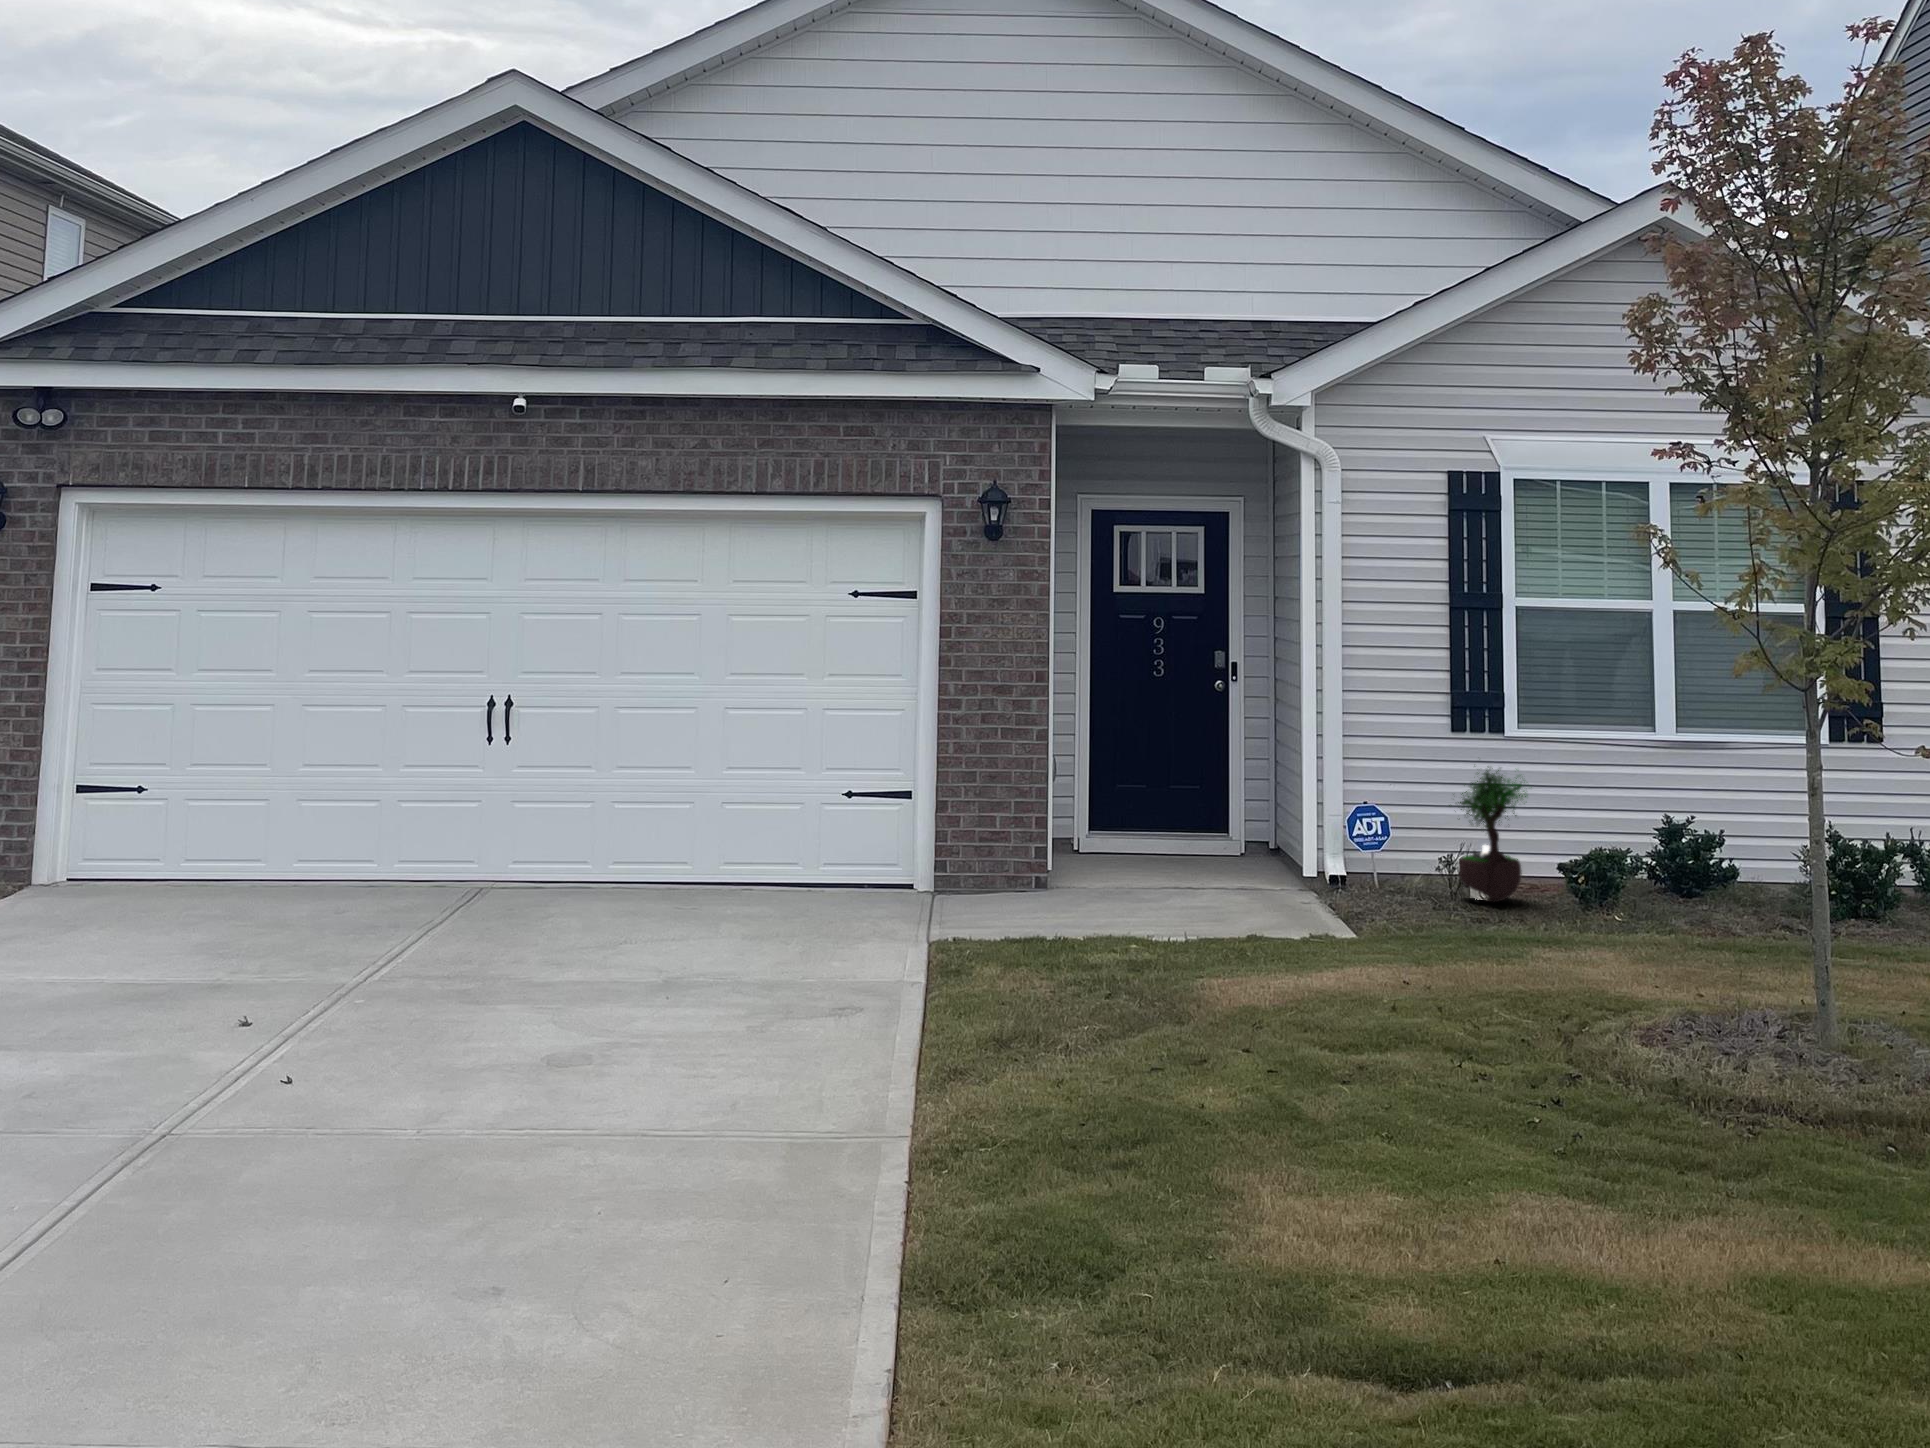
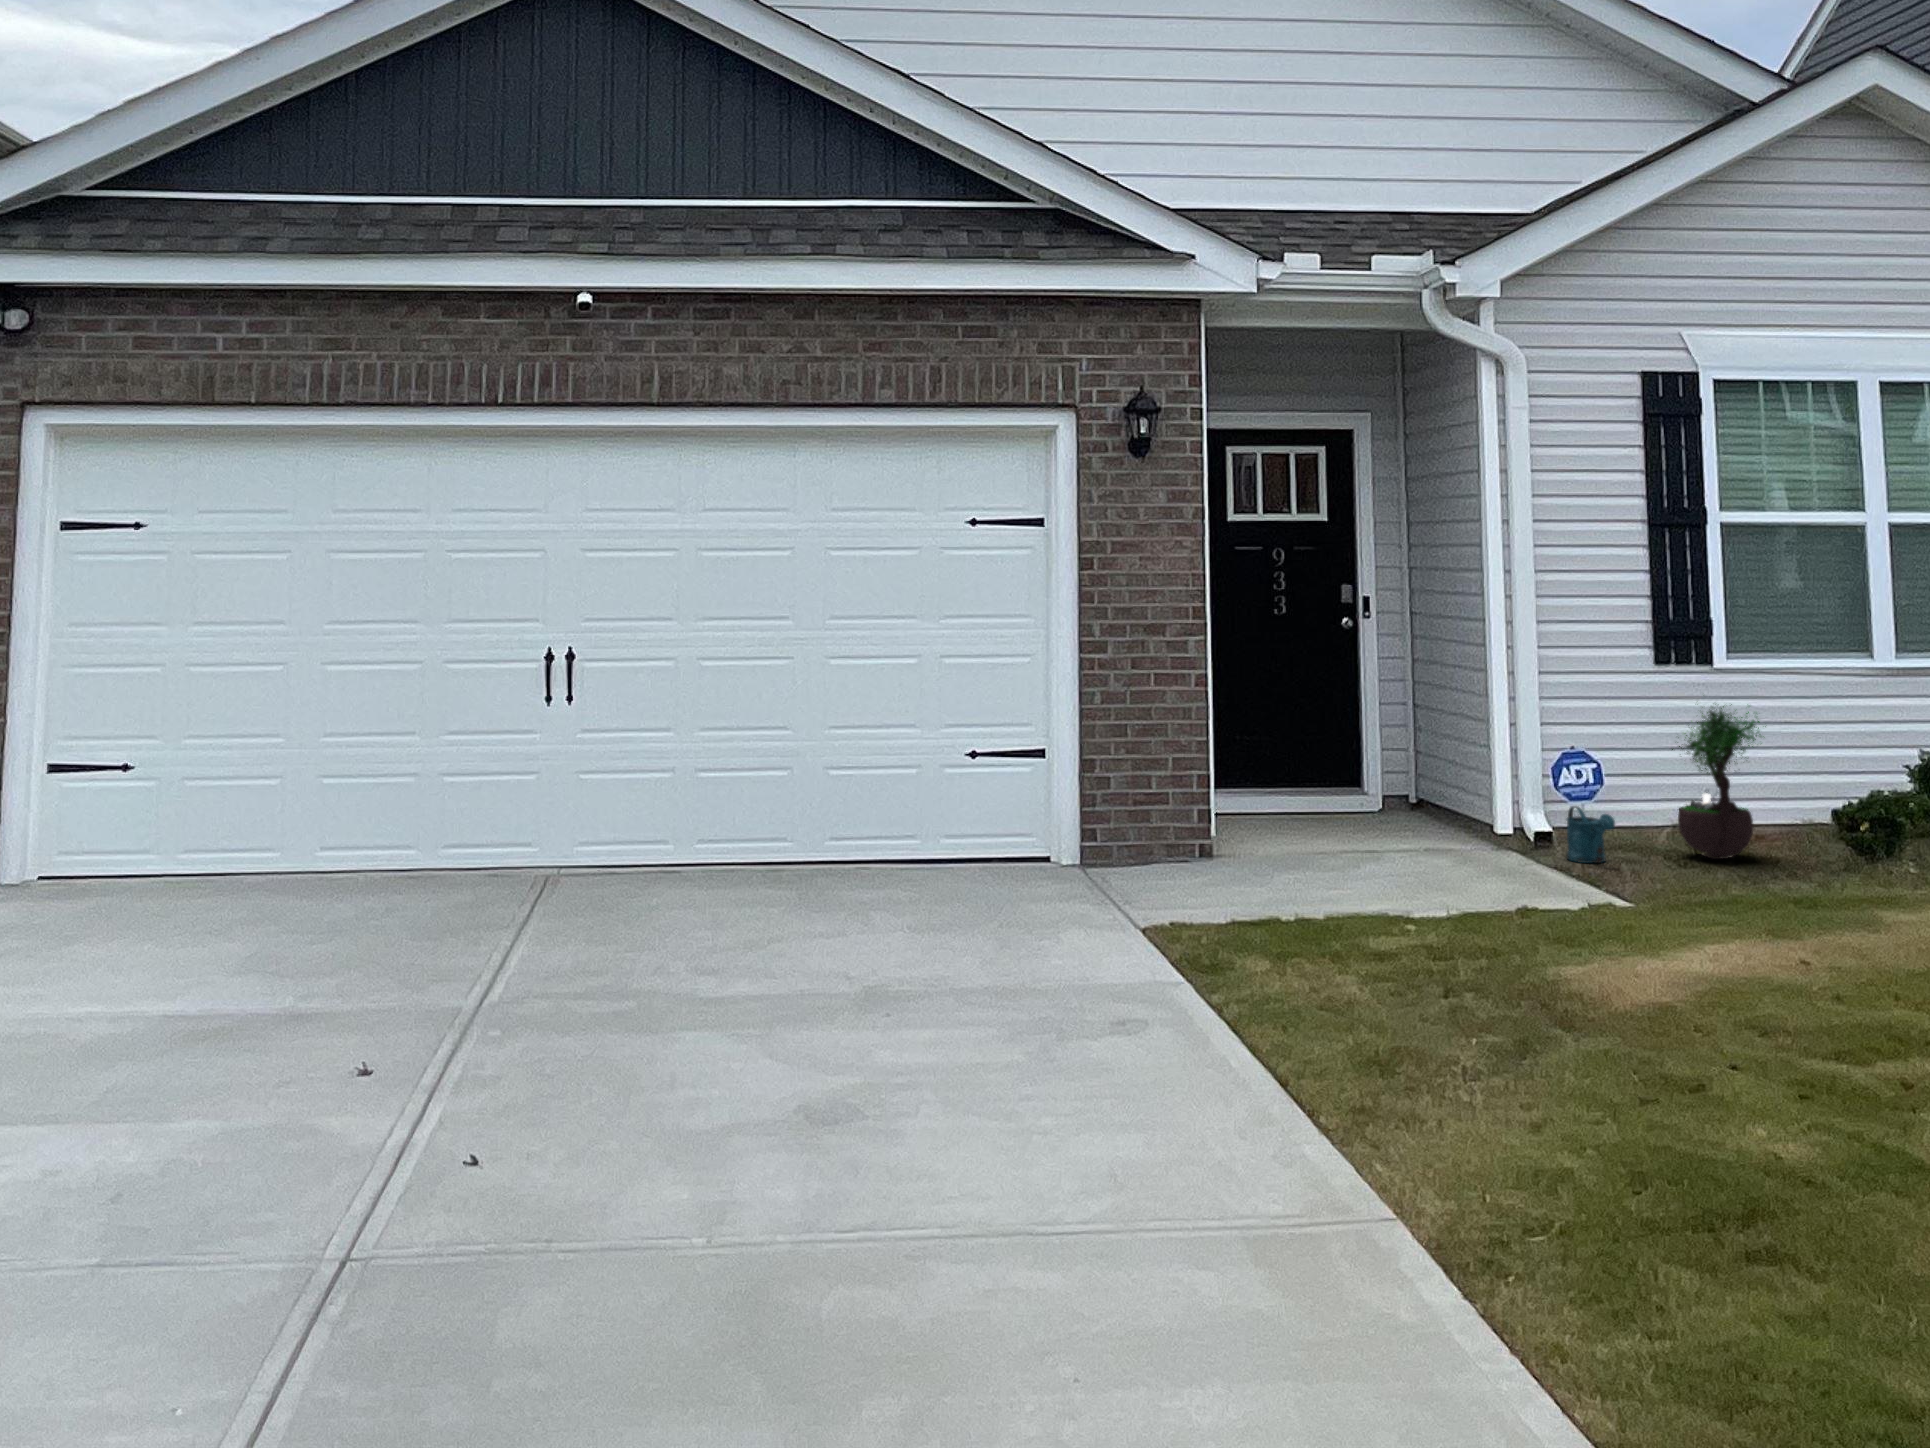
watering can: none [1359,853,1393,903] -> present [1567,806,1615,863]

